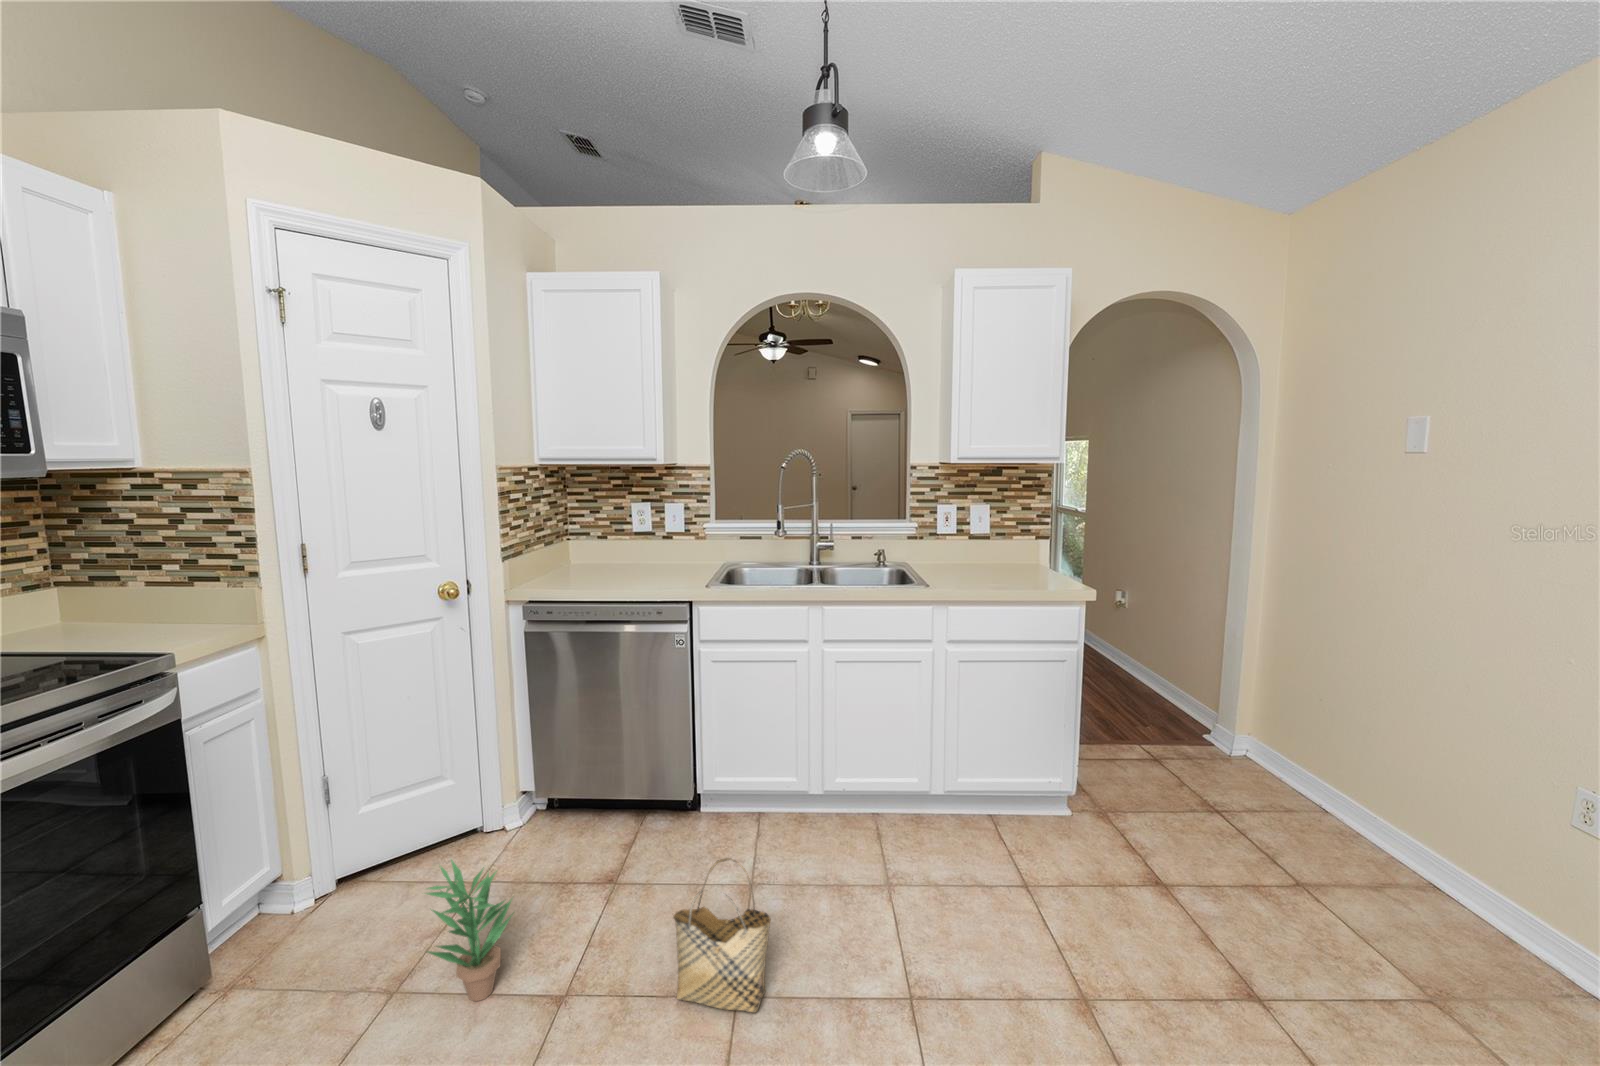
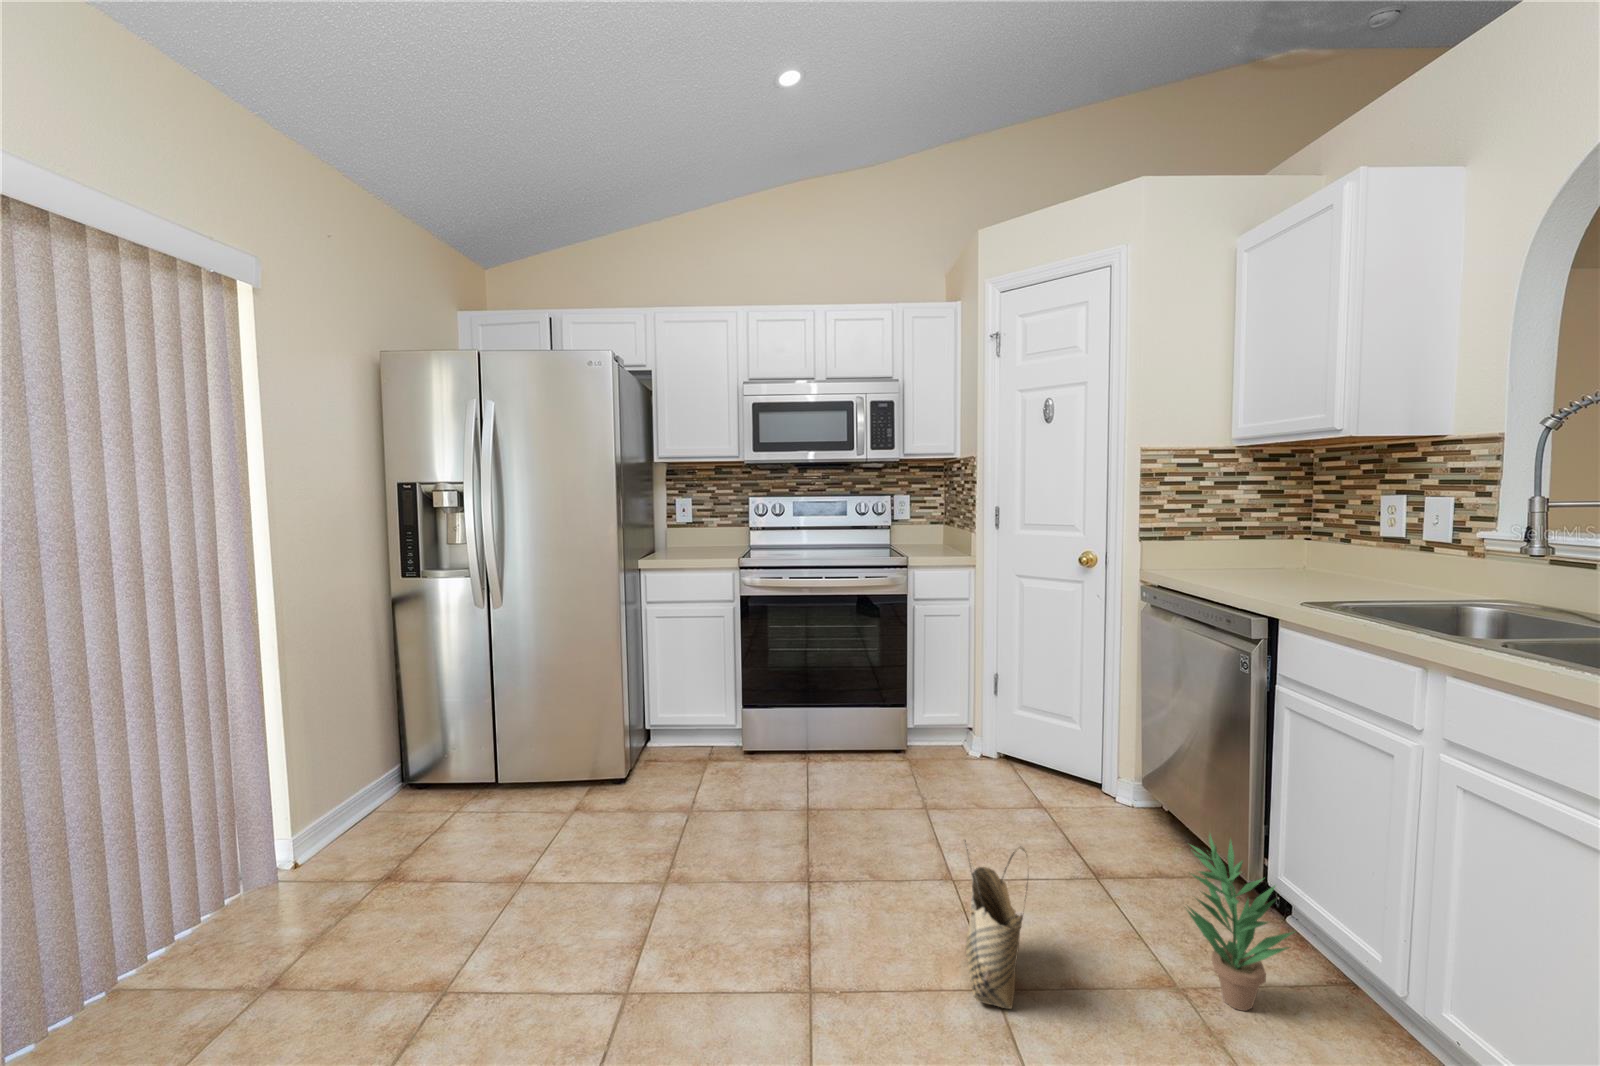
potted plant: present [426,860,512,1002] -> present [1187,835,1293,1011]

